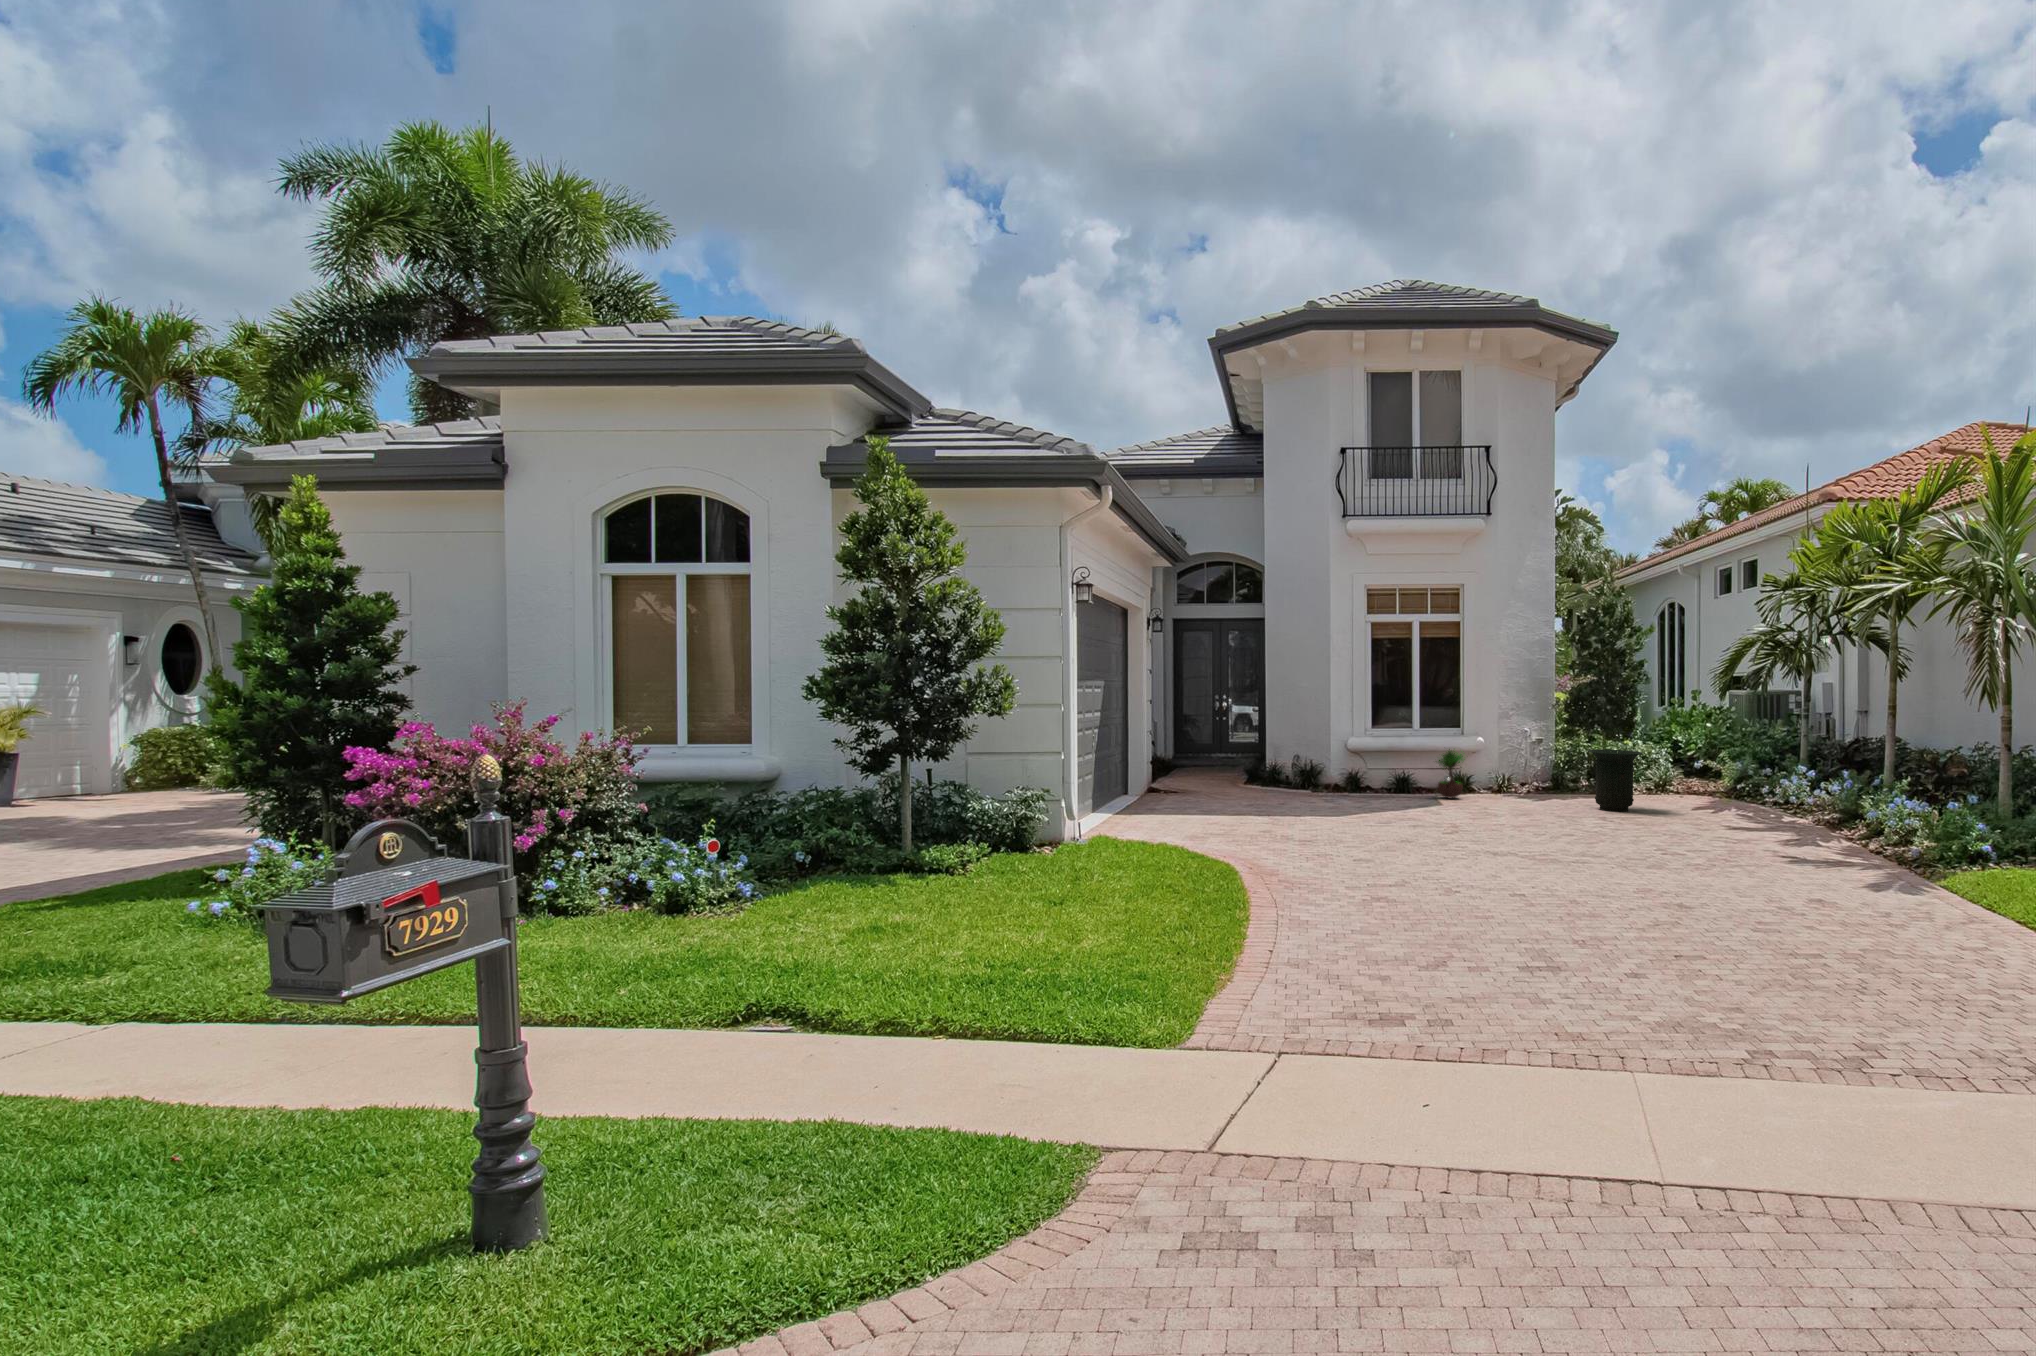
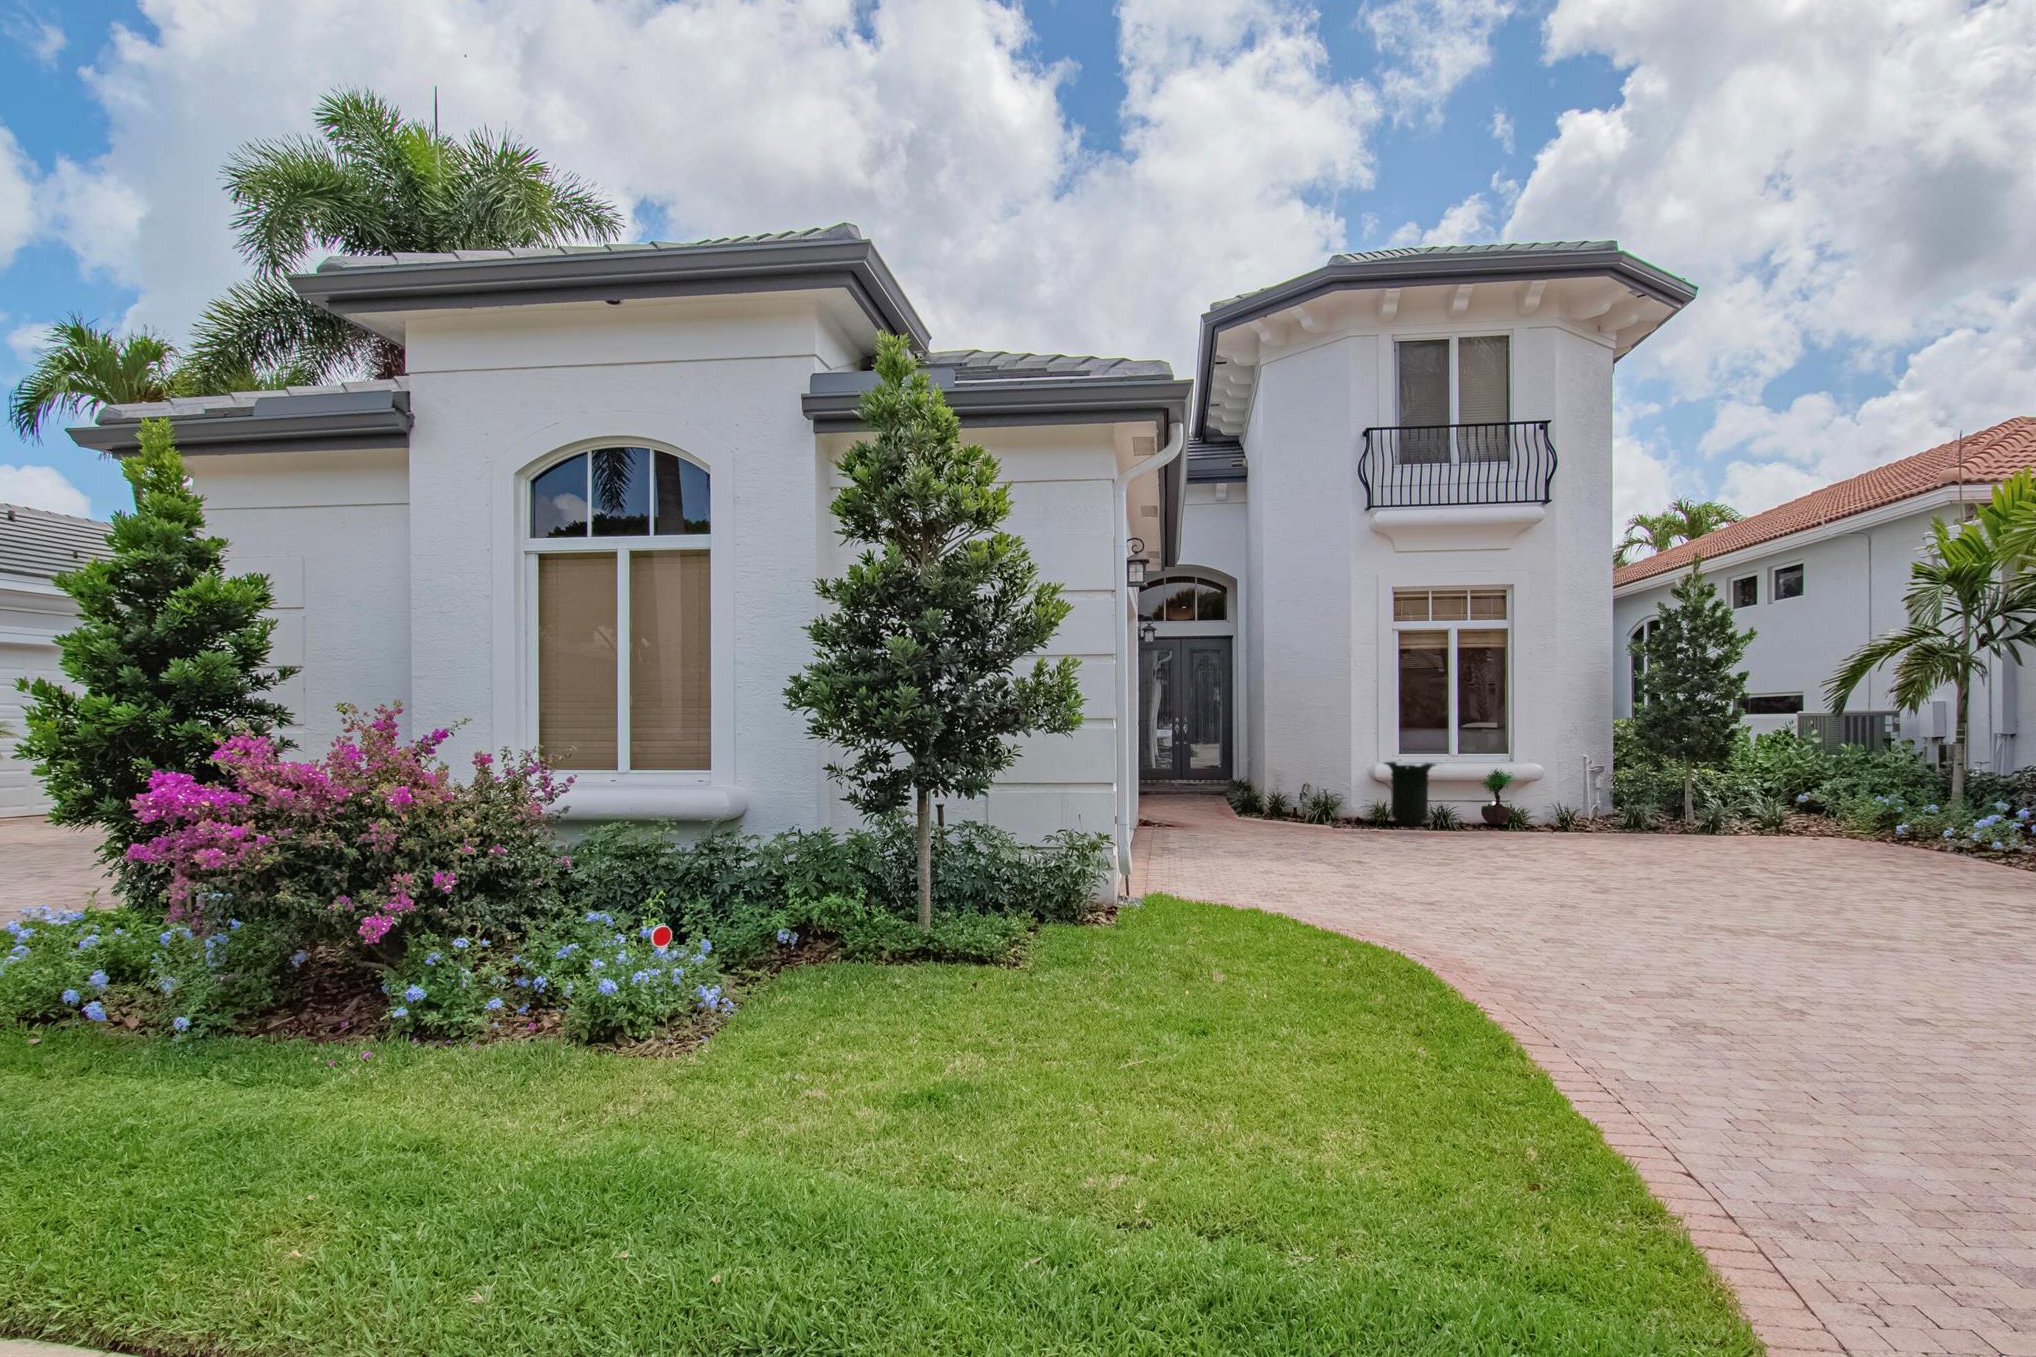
trash can: present [1588,749,1643,812] -> present [1384,761,1435,826]

